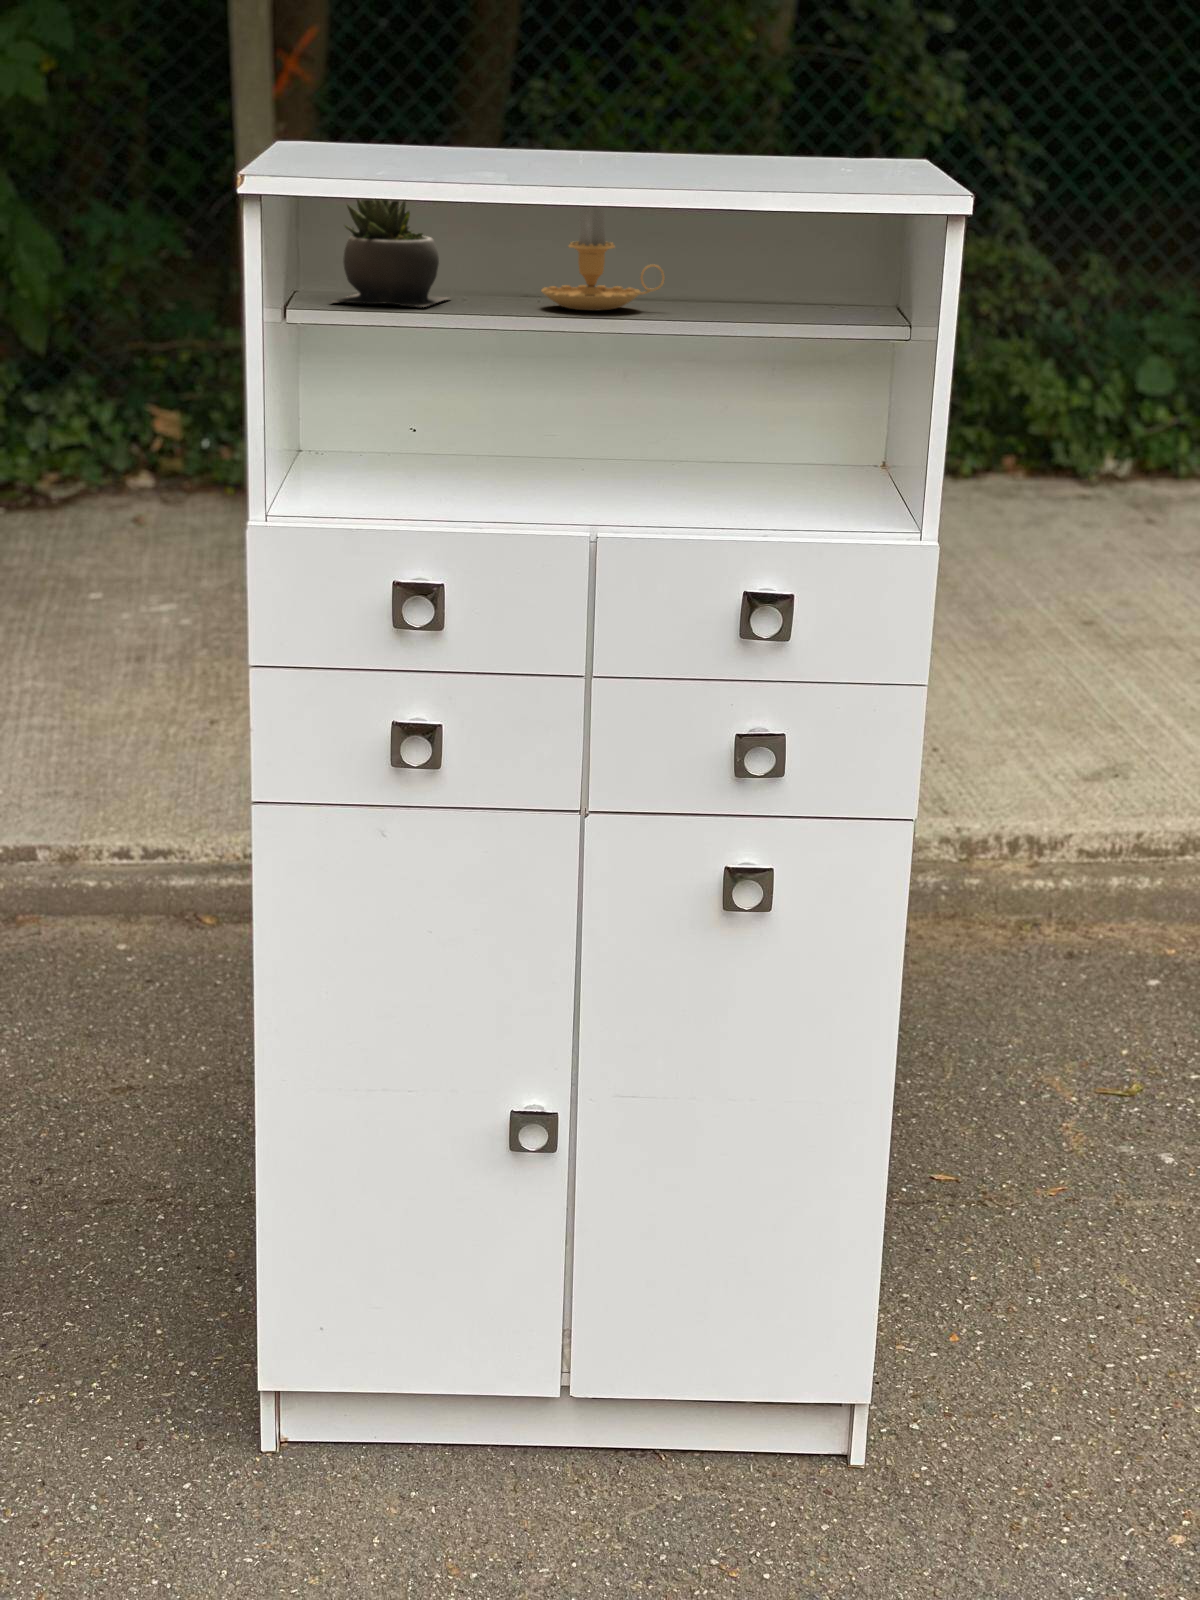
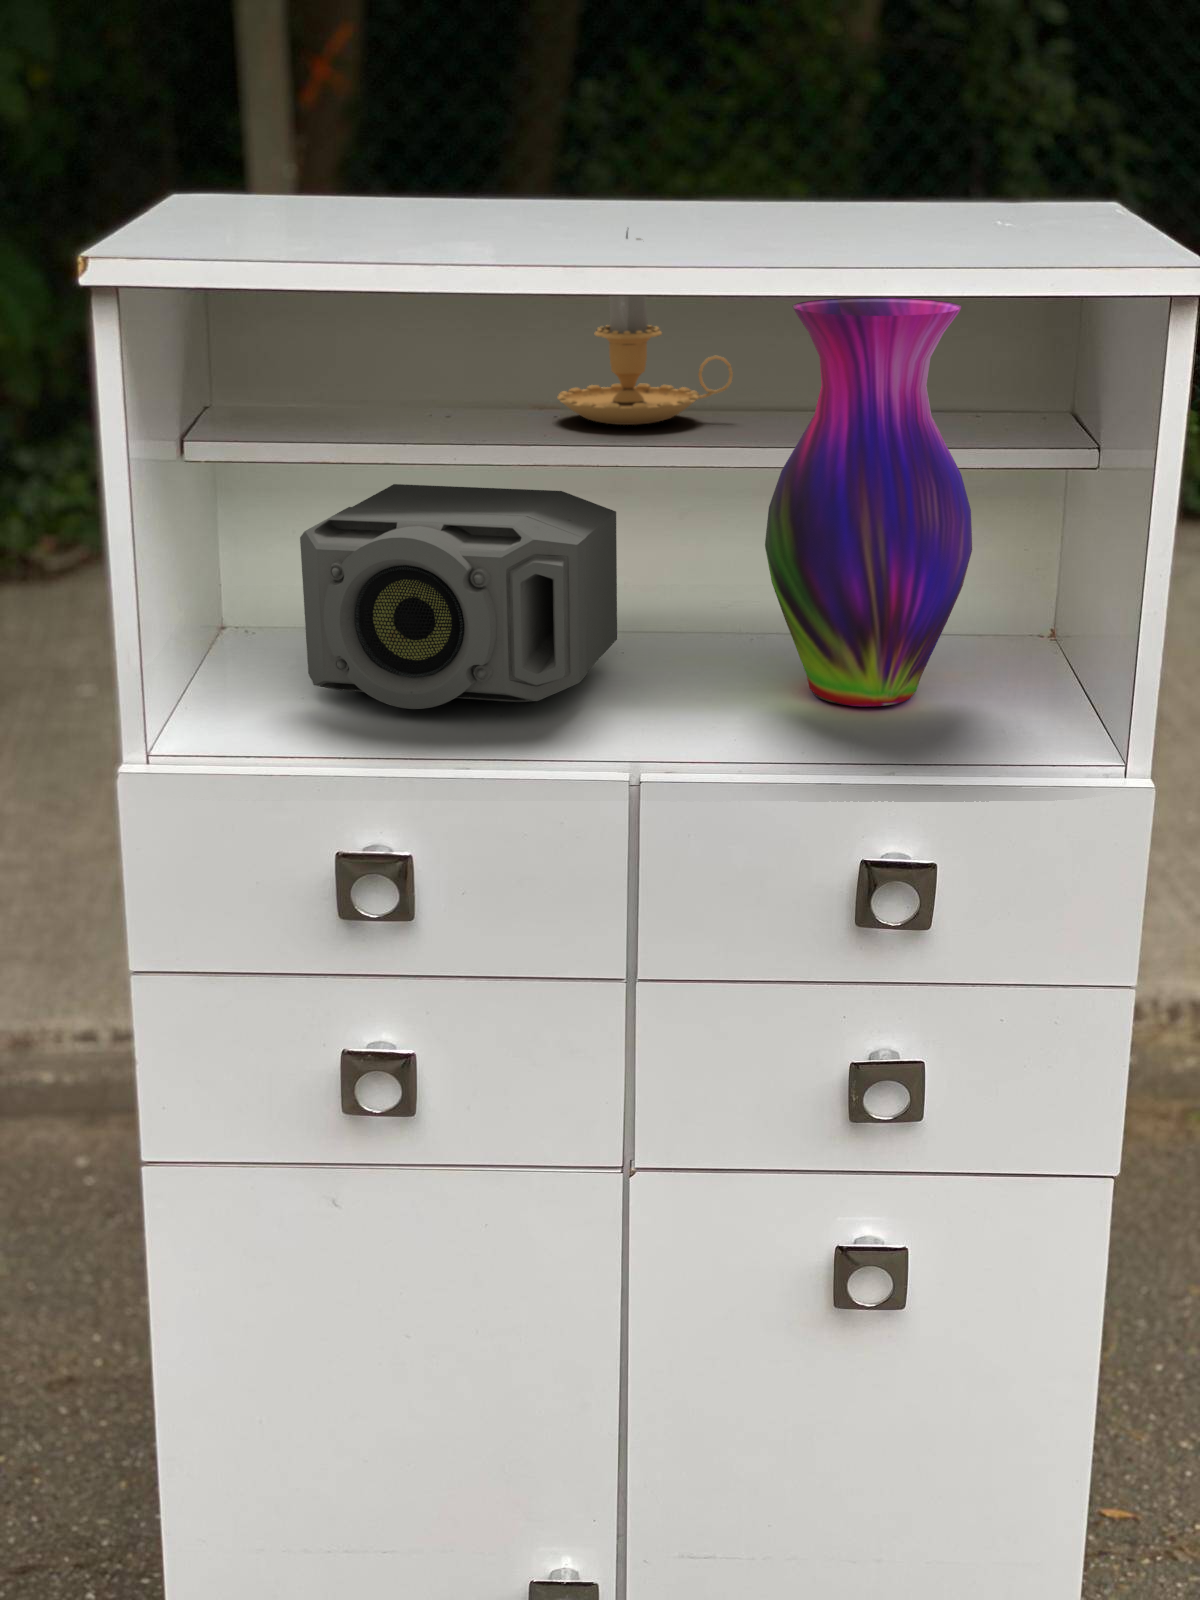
succulent plant: present [333,199,449,307] -> none [256,256,434,427]
vase: none [685,222,826,503] -> present [765,298,972,706]
speaker: none [365,349,582,494] -> present [300,484,617,709]

